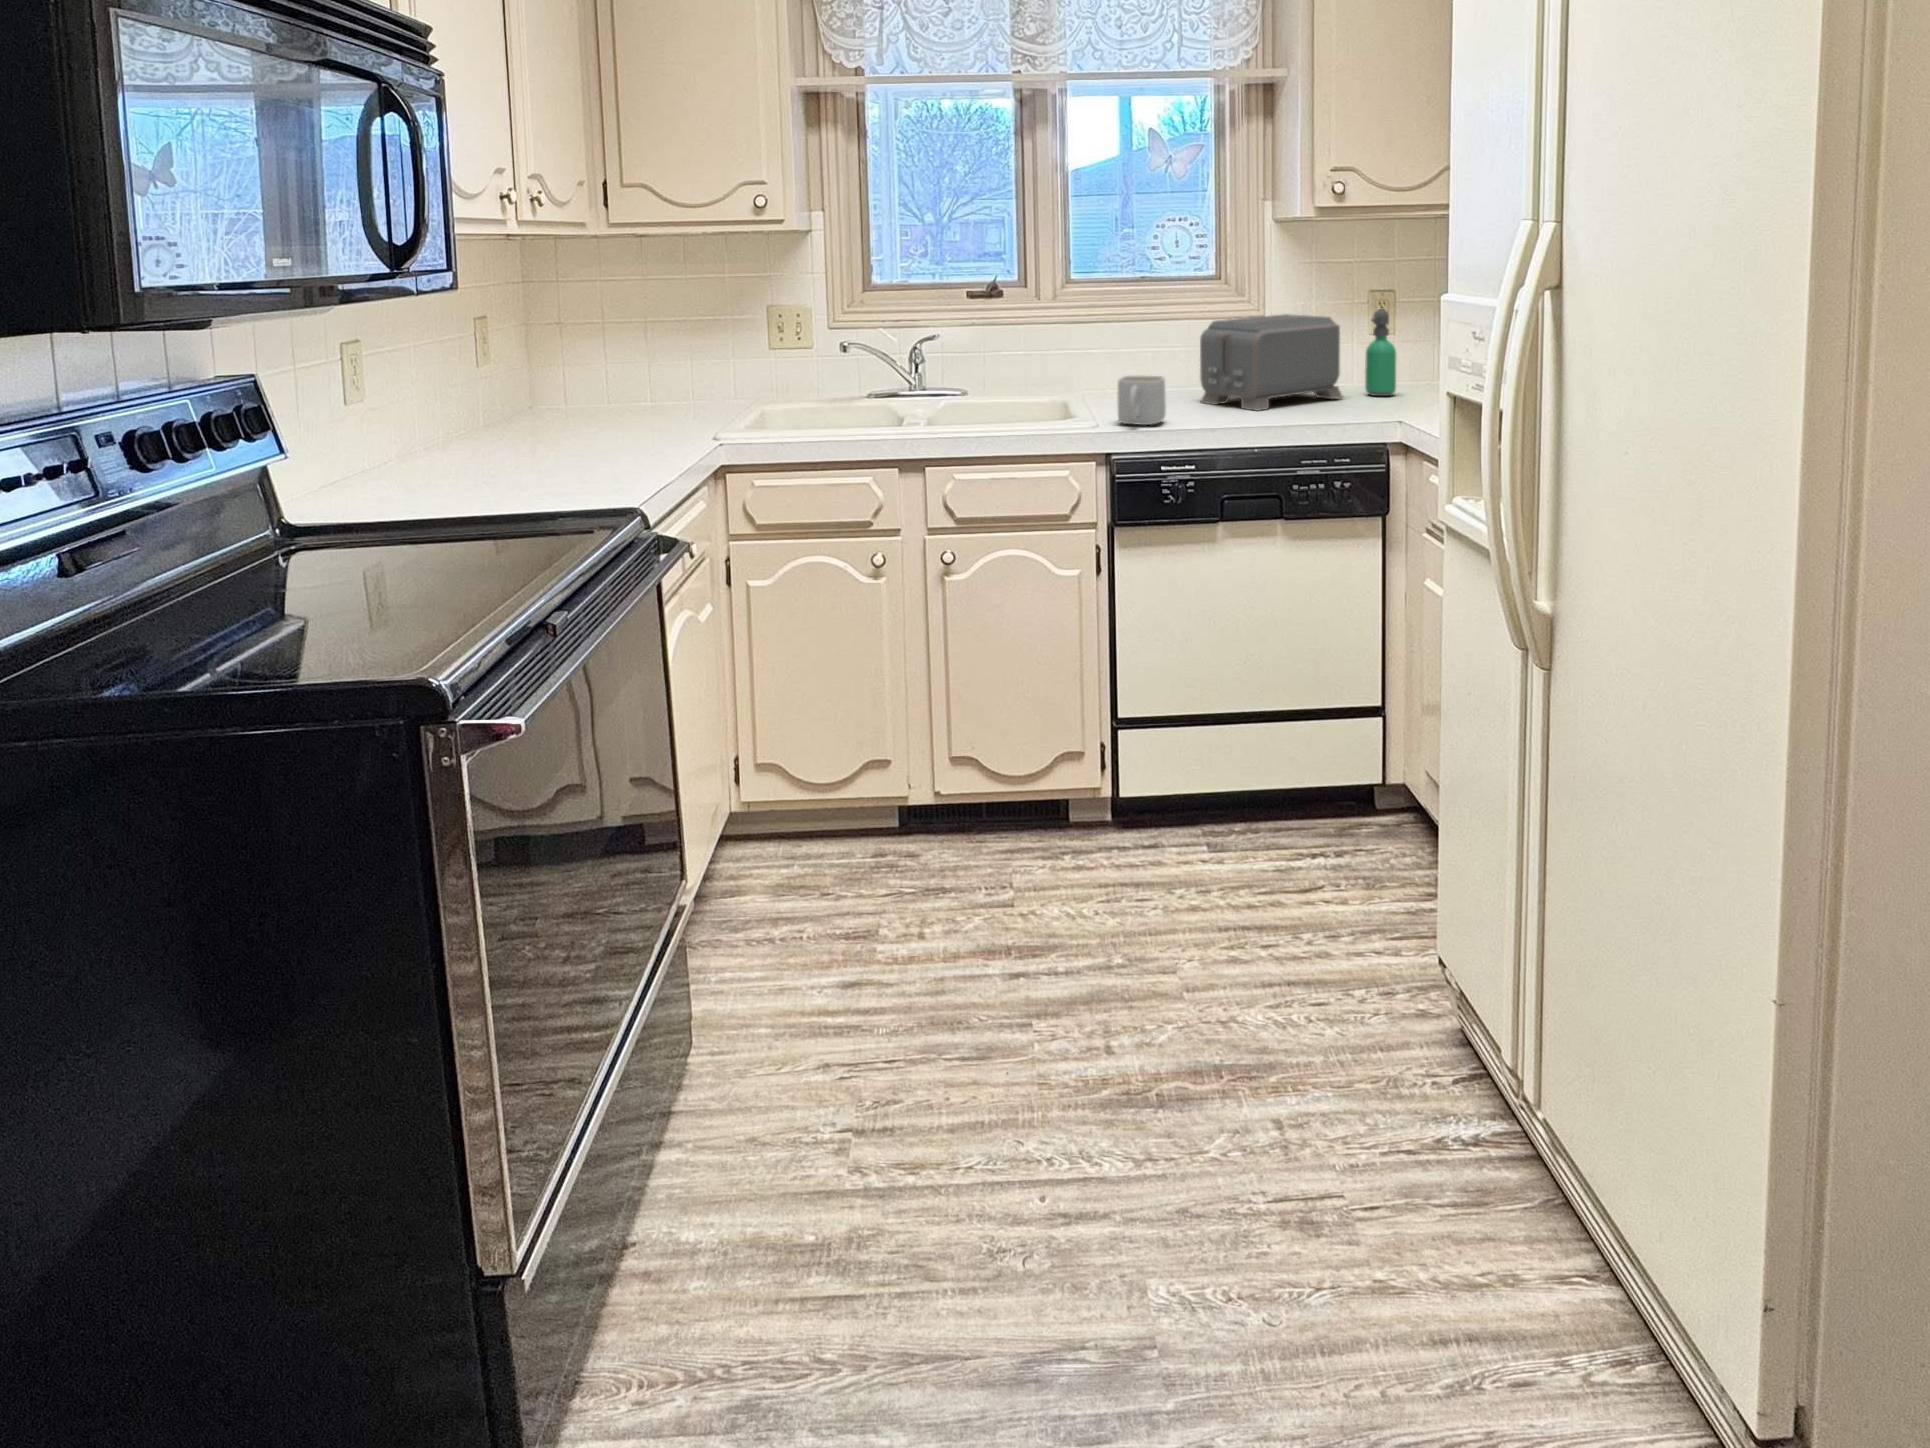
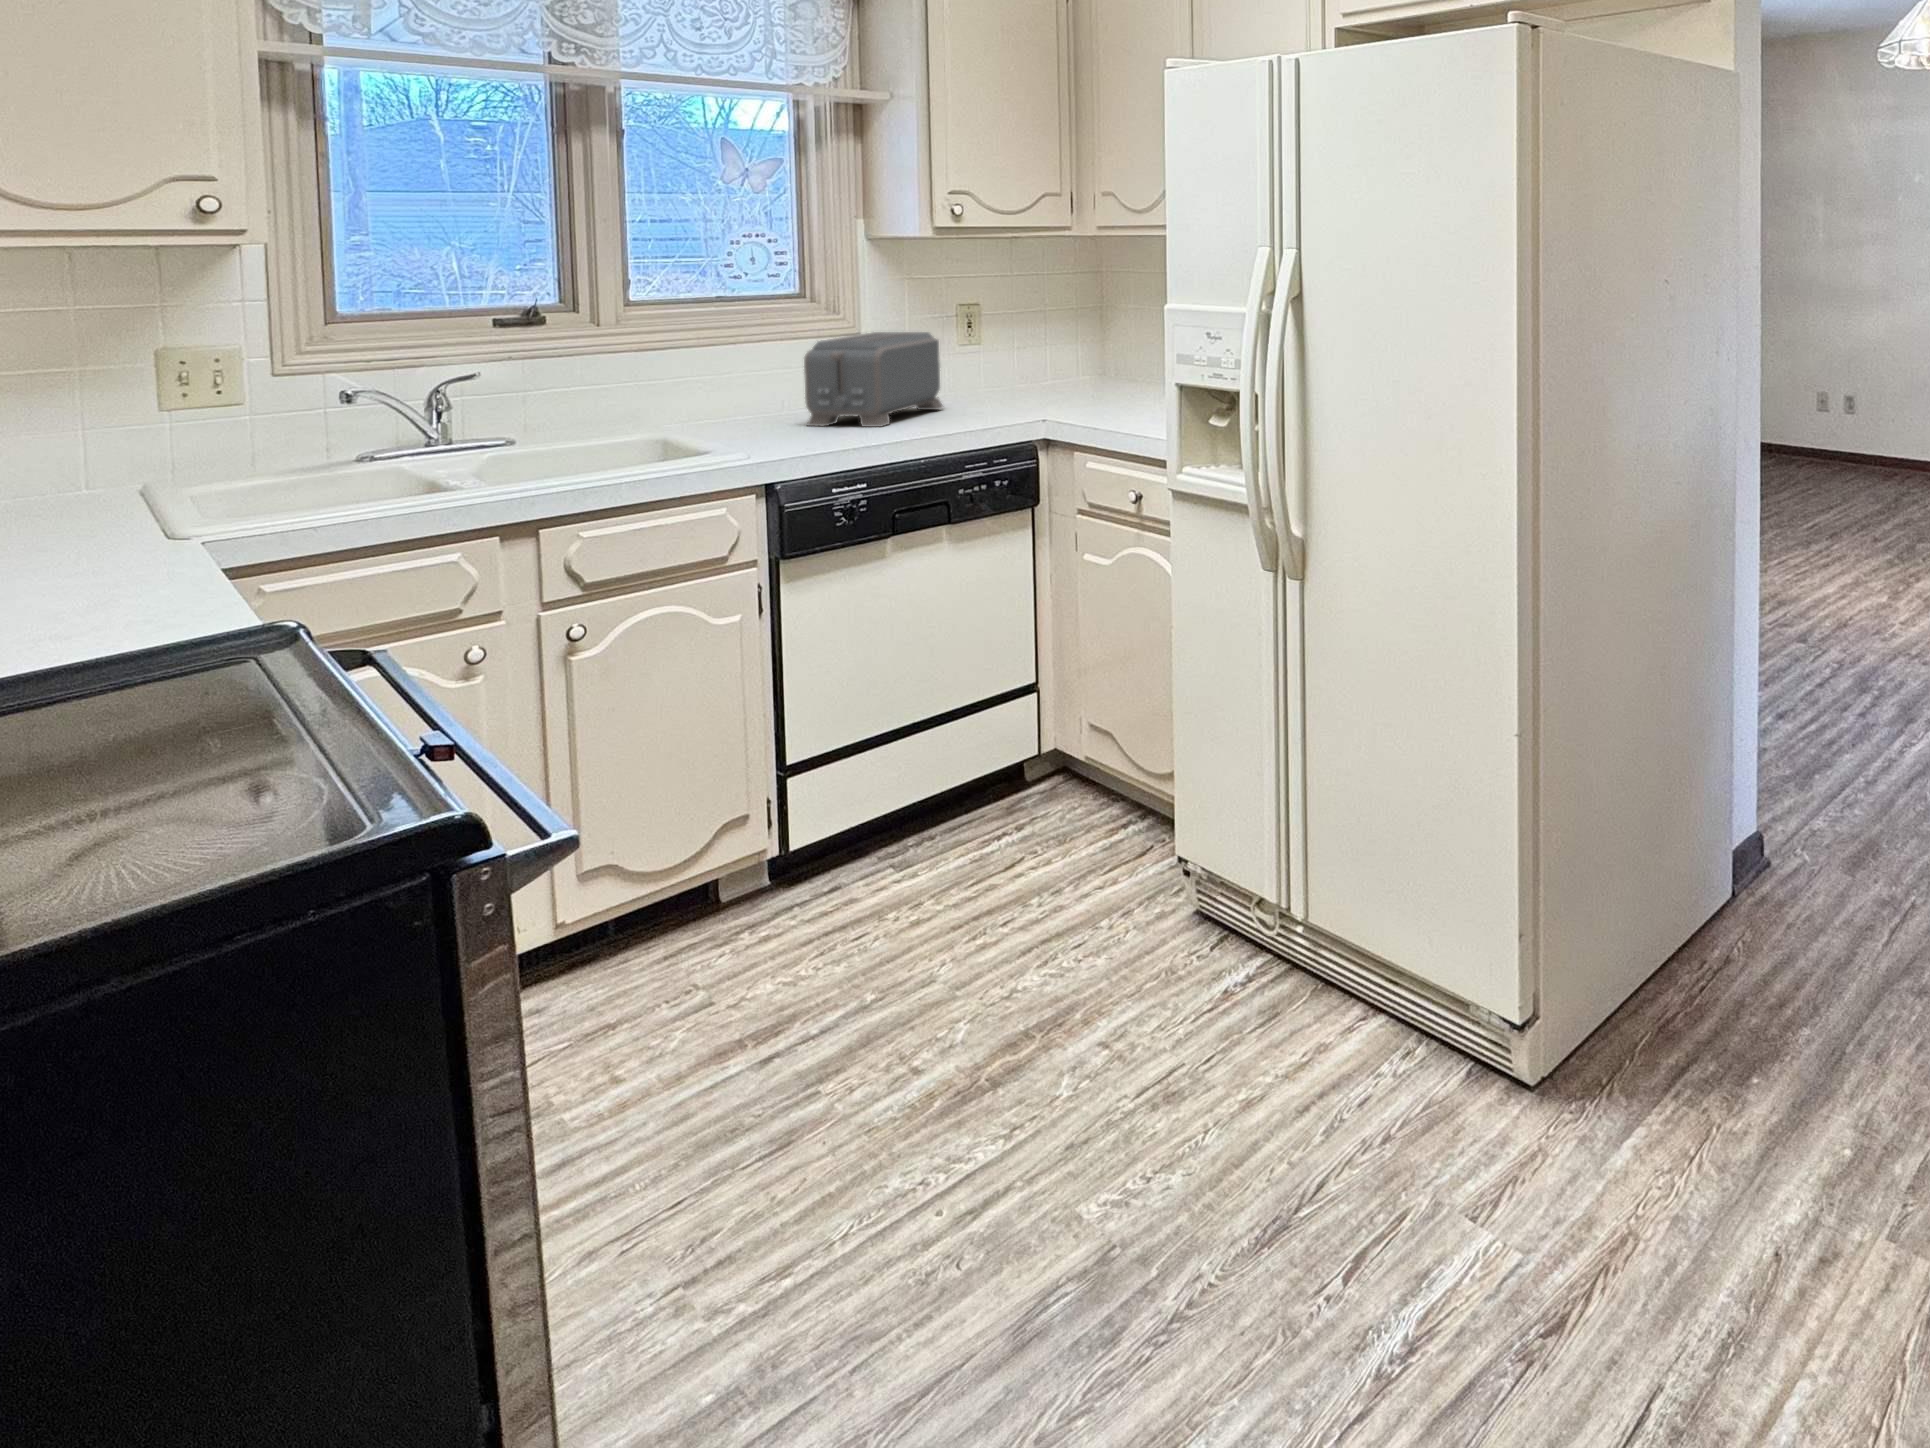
soap dispenser: present [1365,309,1396,396] -> none [955,323,985,404]
mug: present [1118,376,1166,425] -> none [756,399,809,452]

